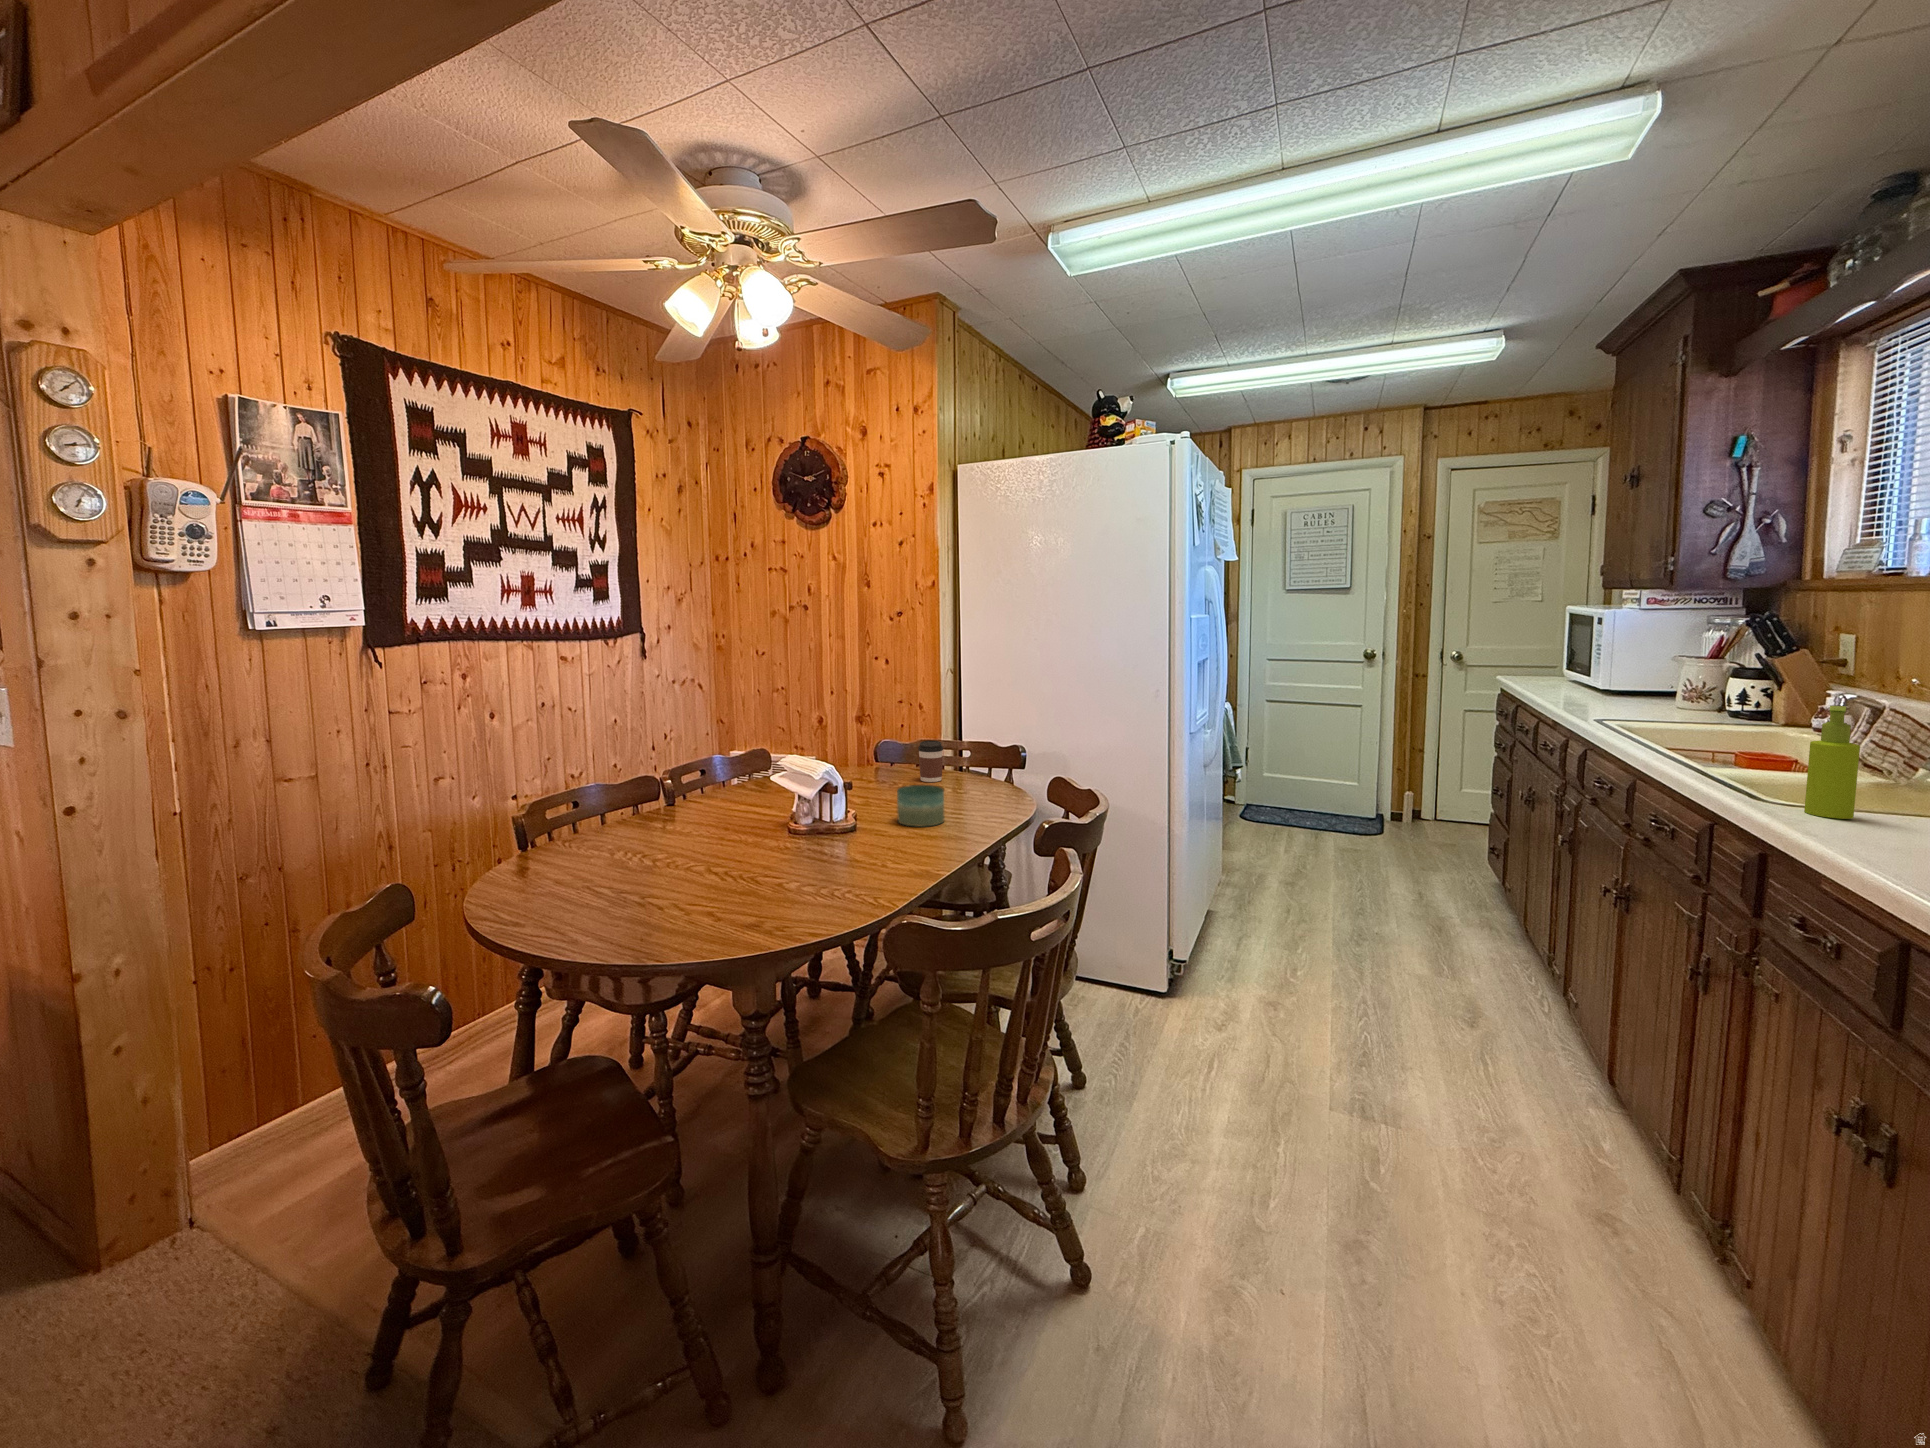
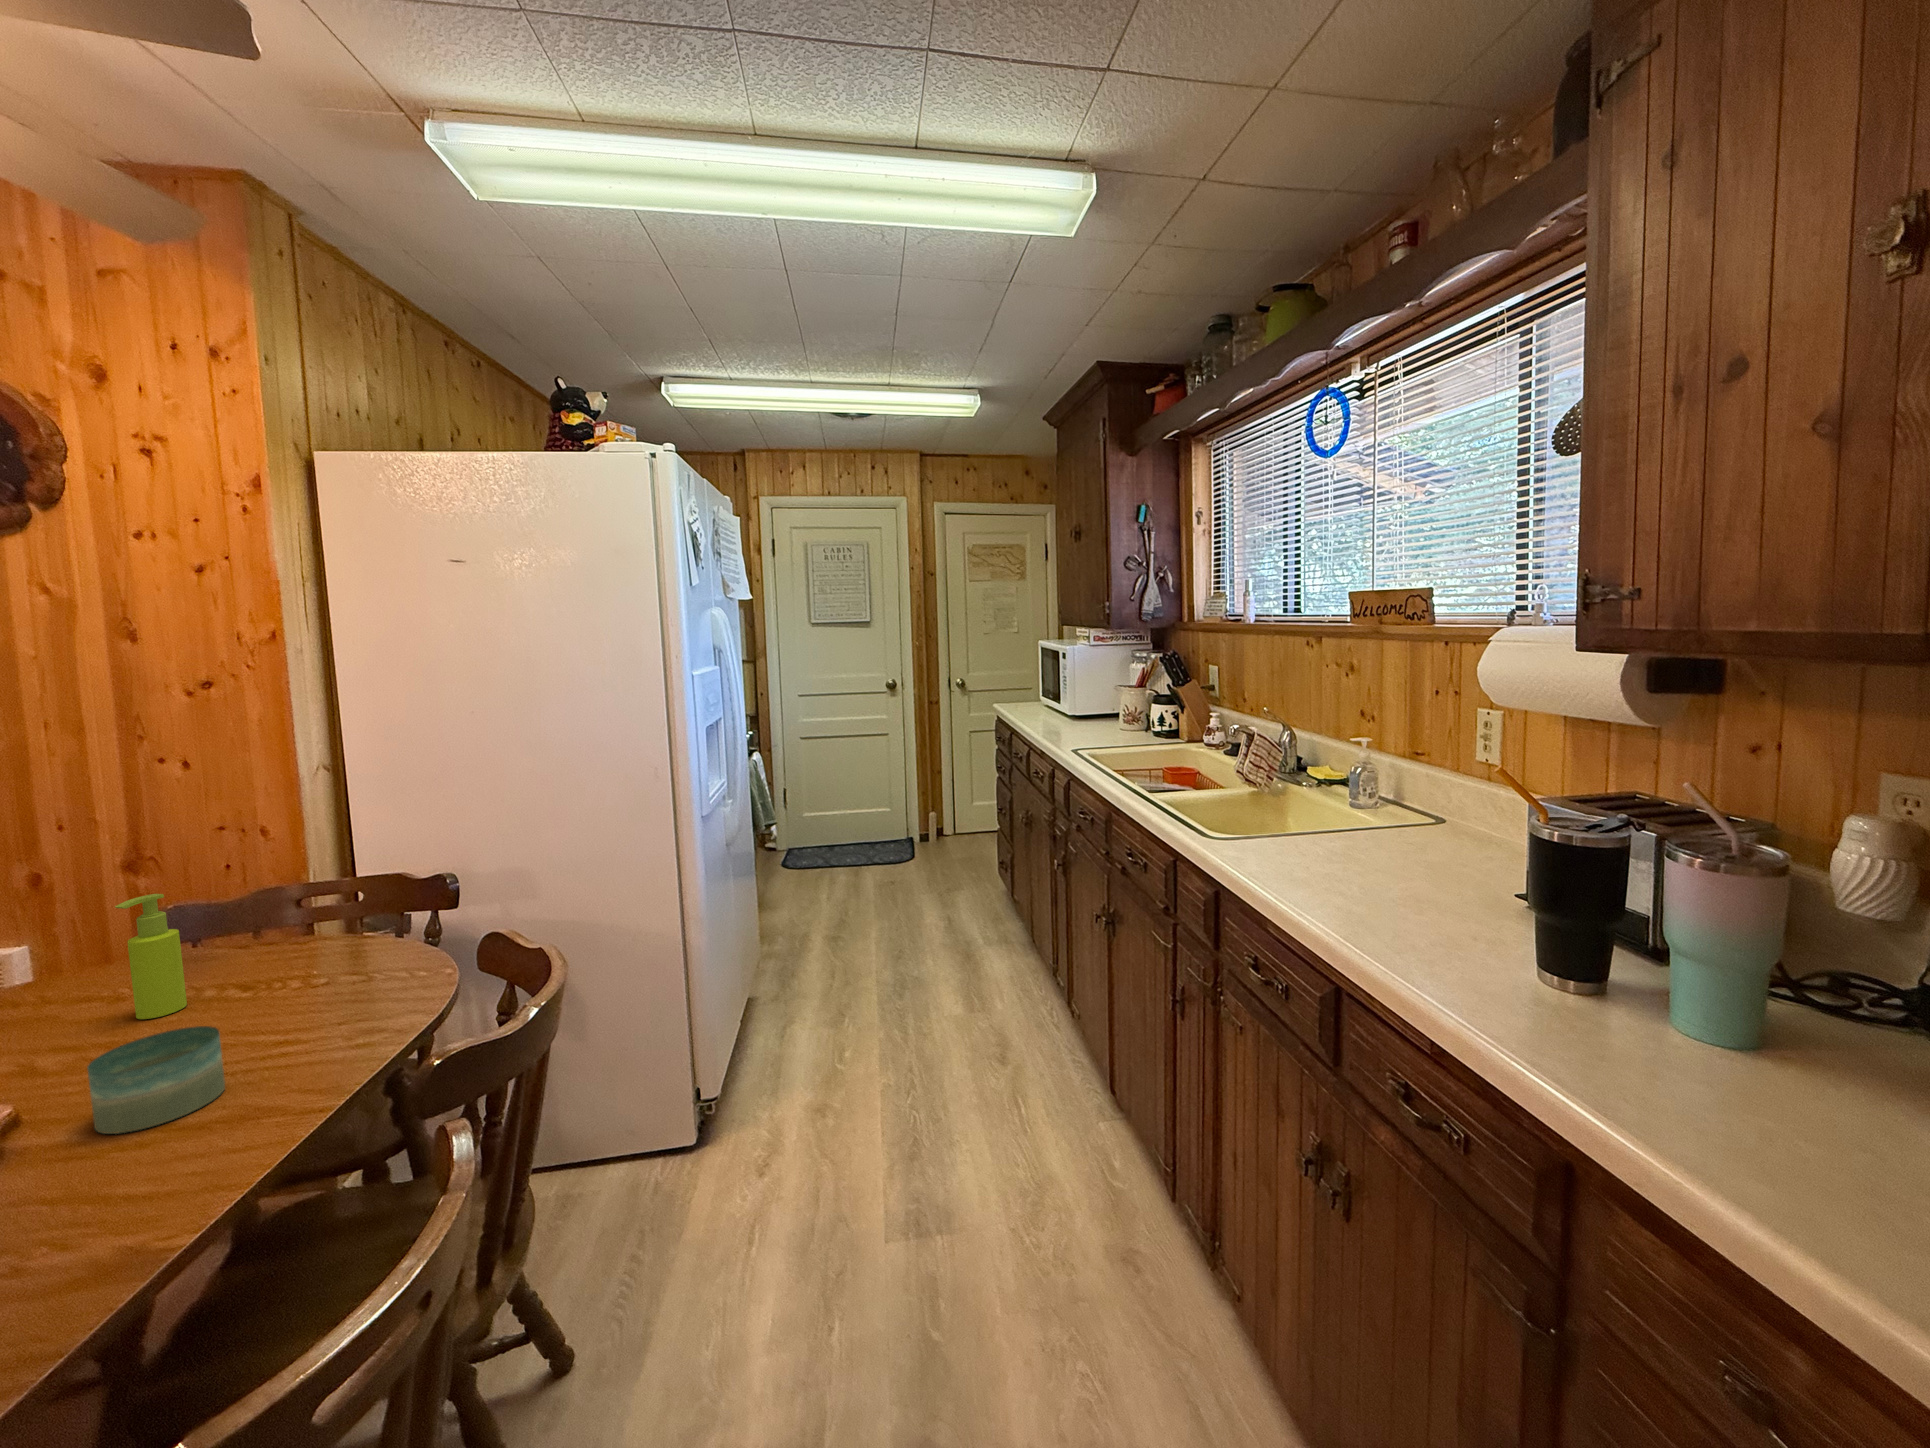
soap dispenser: present [1804,706,1860,819] -> present [115,894,187,1019]
coffee cup: present [918,741,943,782] -> none [211,907,272,984]

